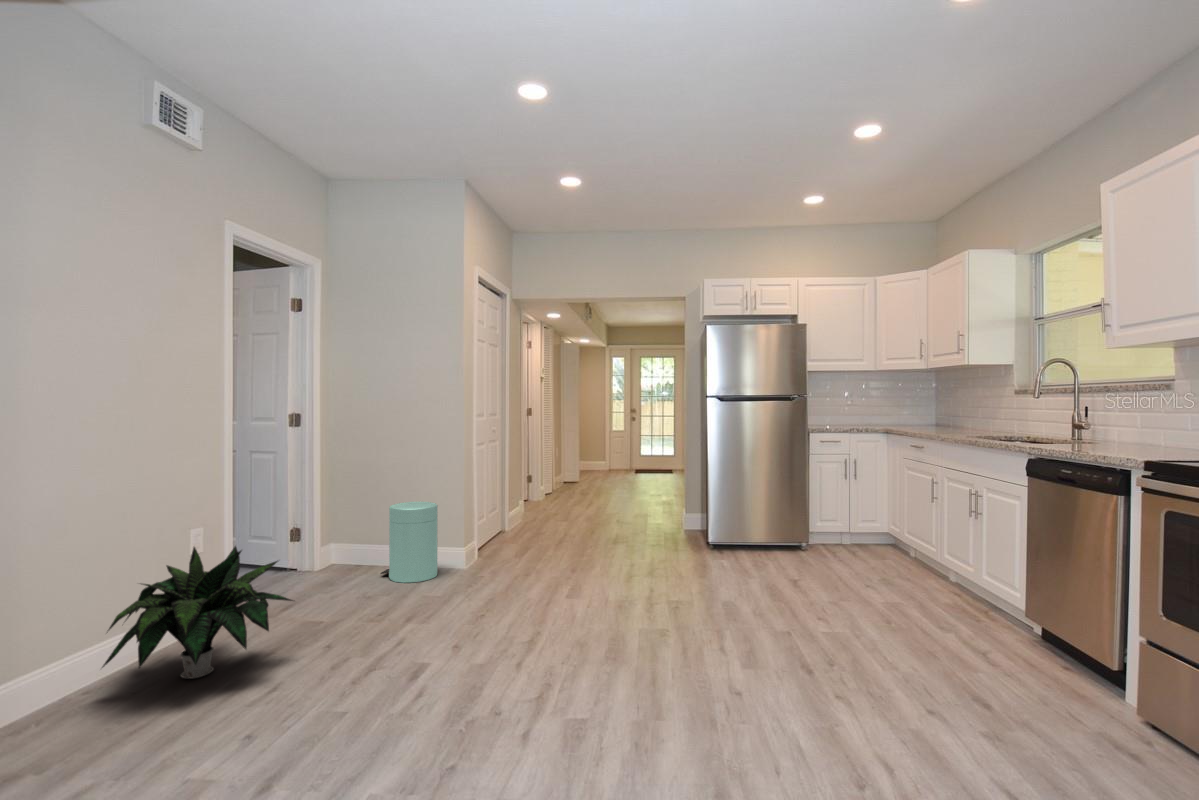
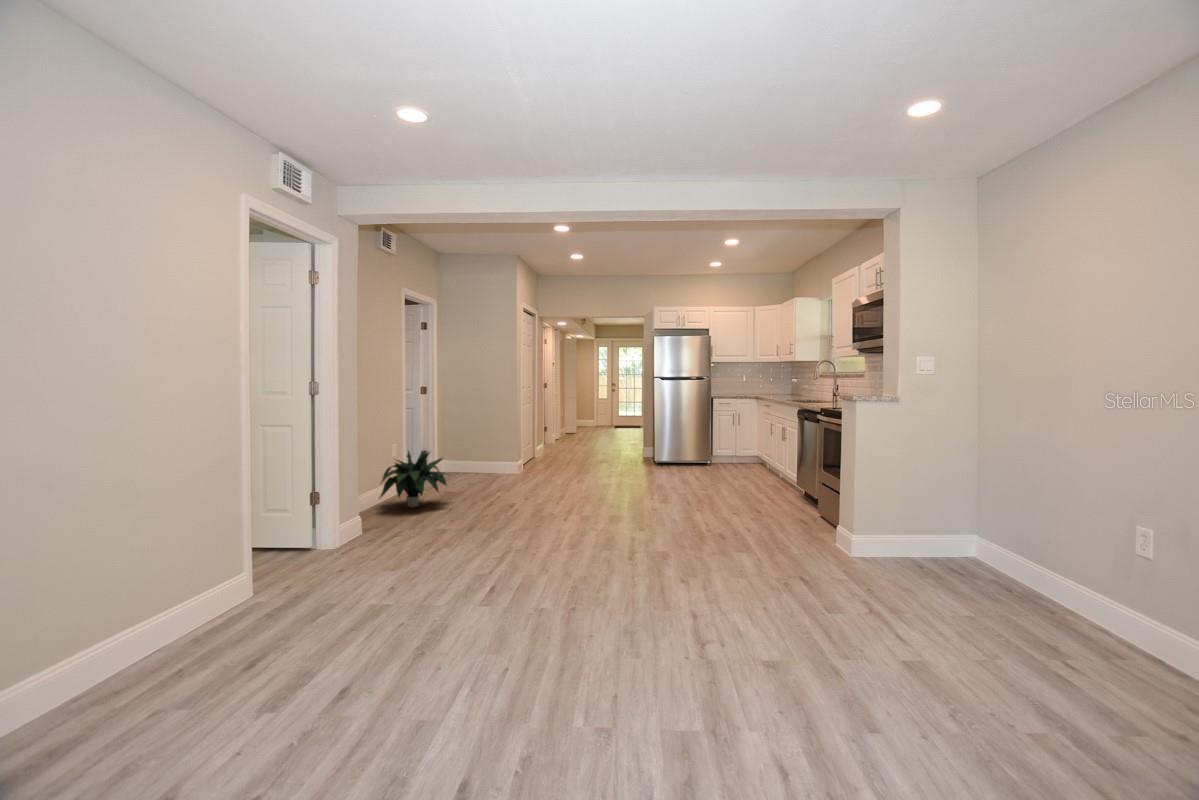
trash can: present [380,502,438,583] -> none [474,436,504,479]

